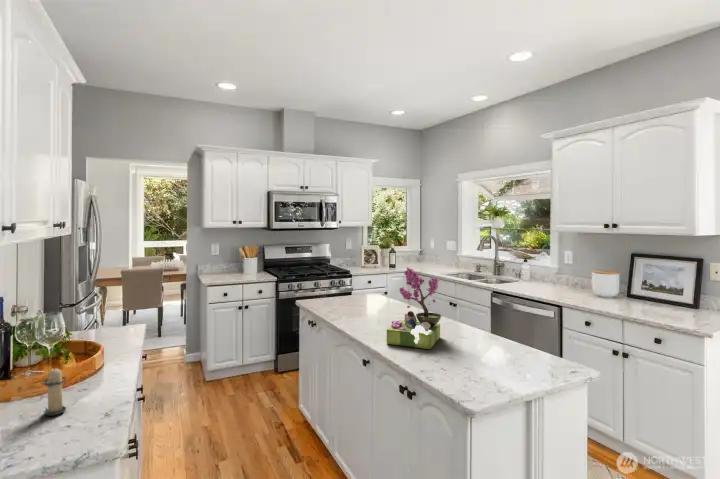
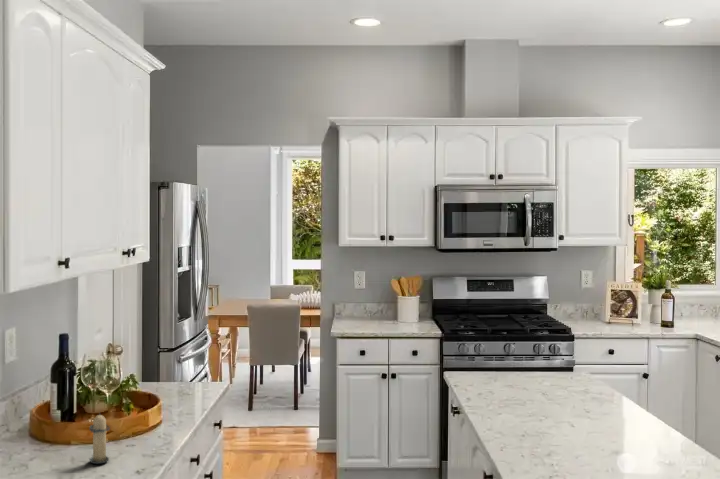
flower arrangement: present [387,268,441,349] -> none [511,329,609,462]

